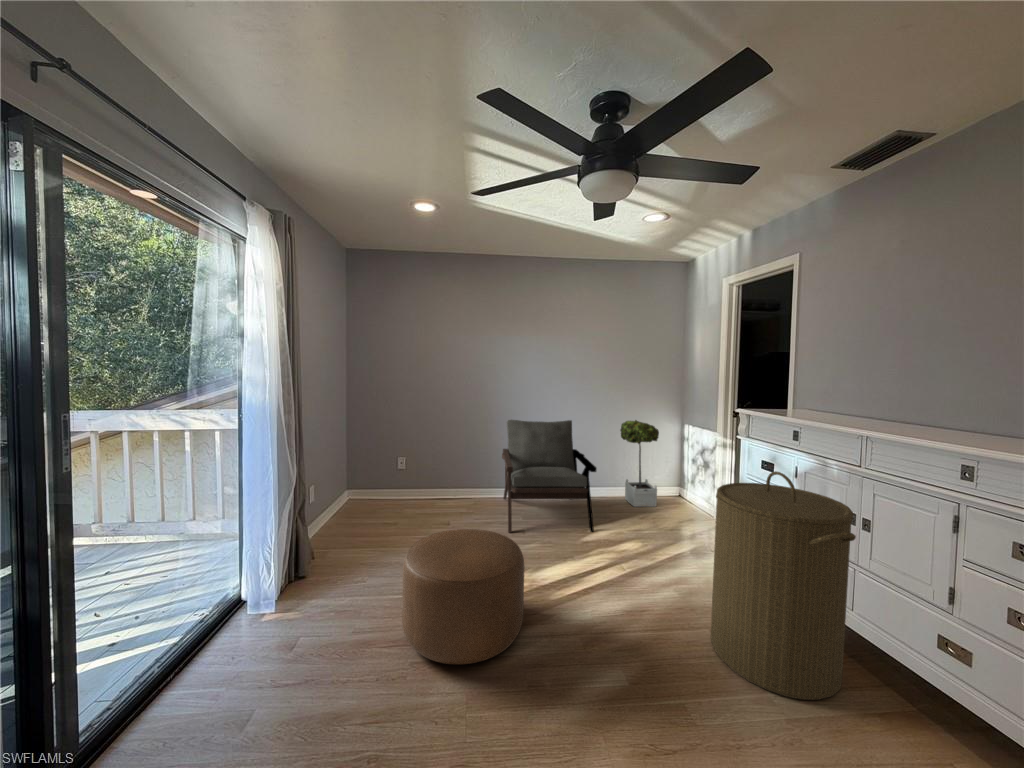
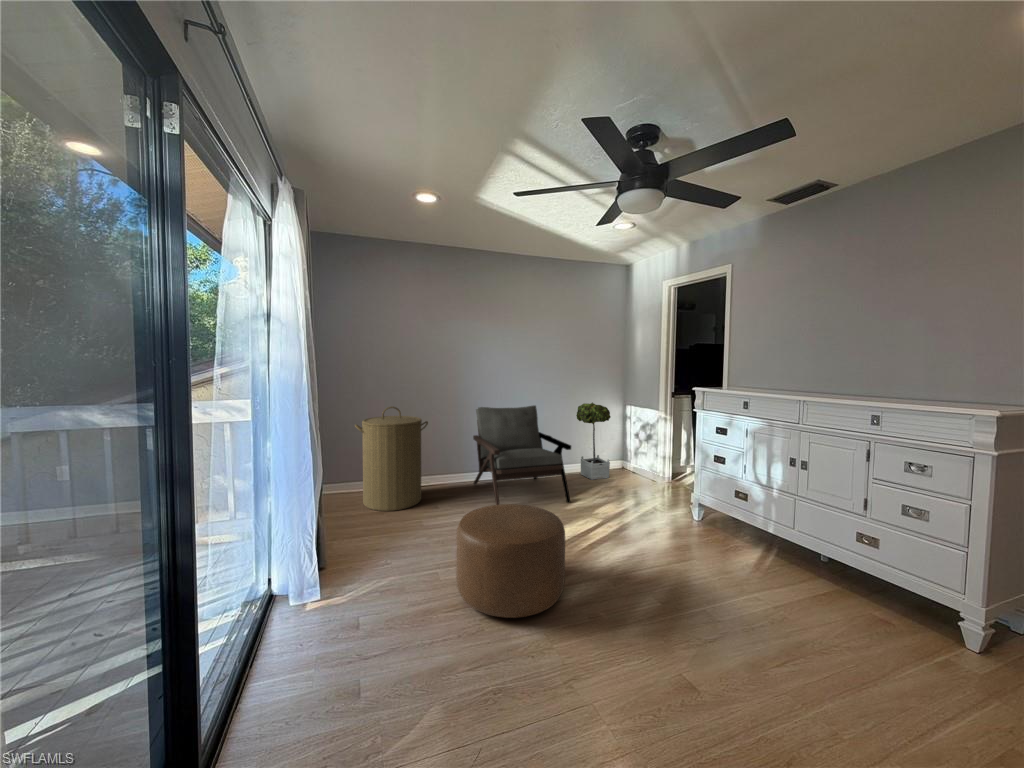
laundry hamper: present [710,471,856,700] -> present [355,407,428,511]

